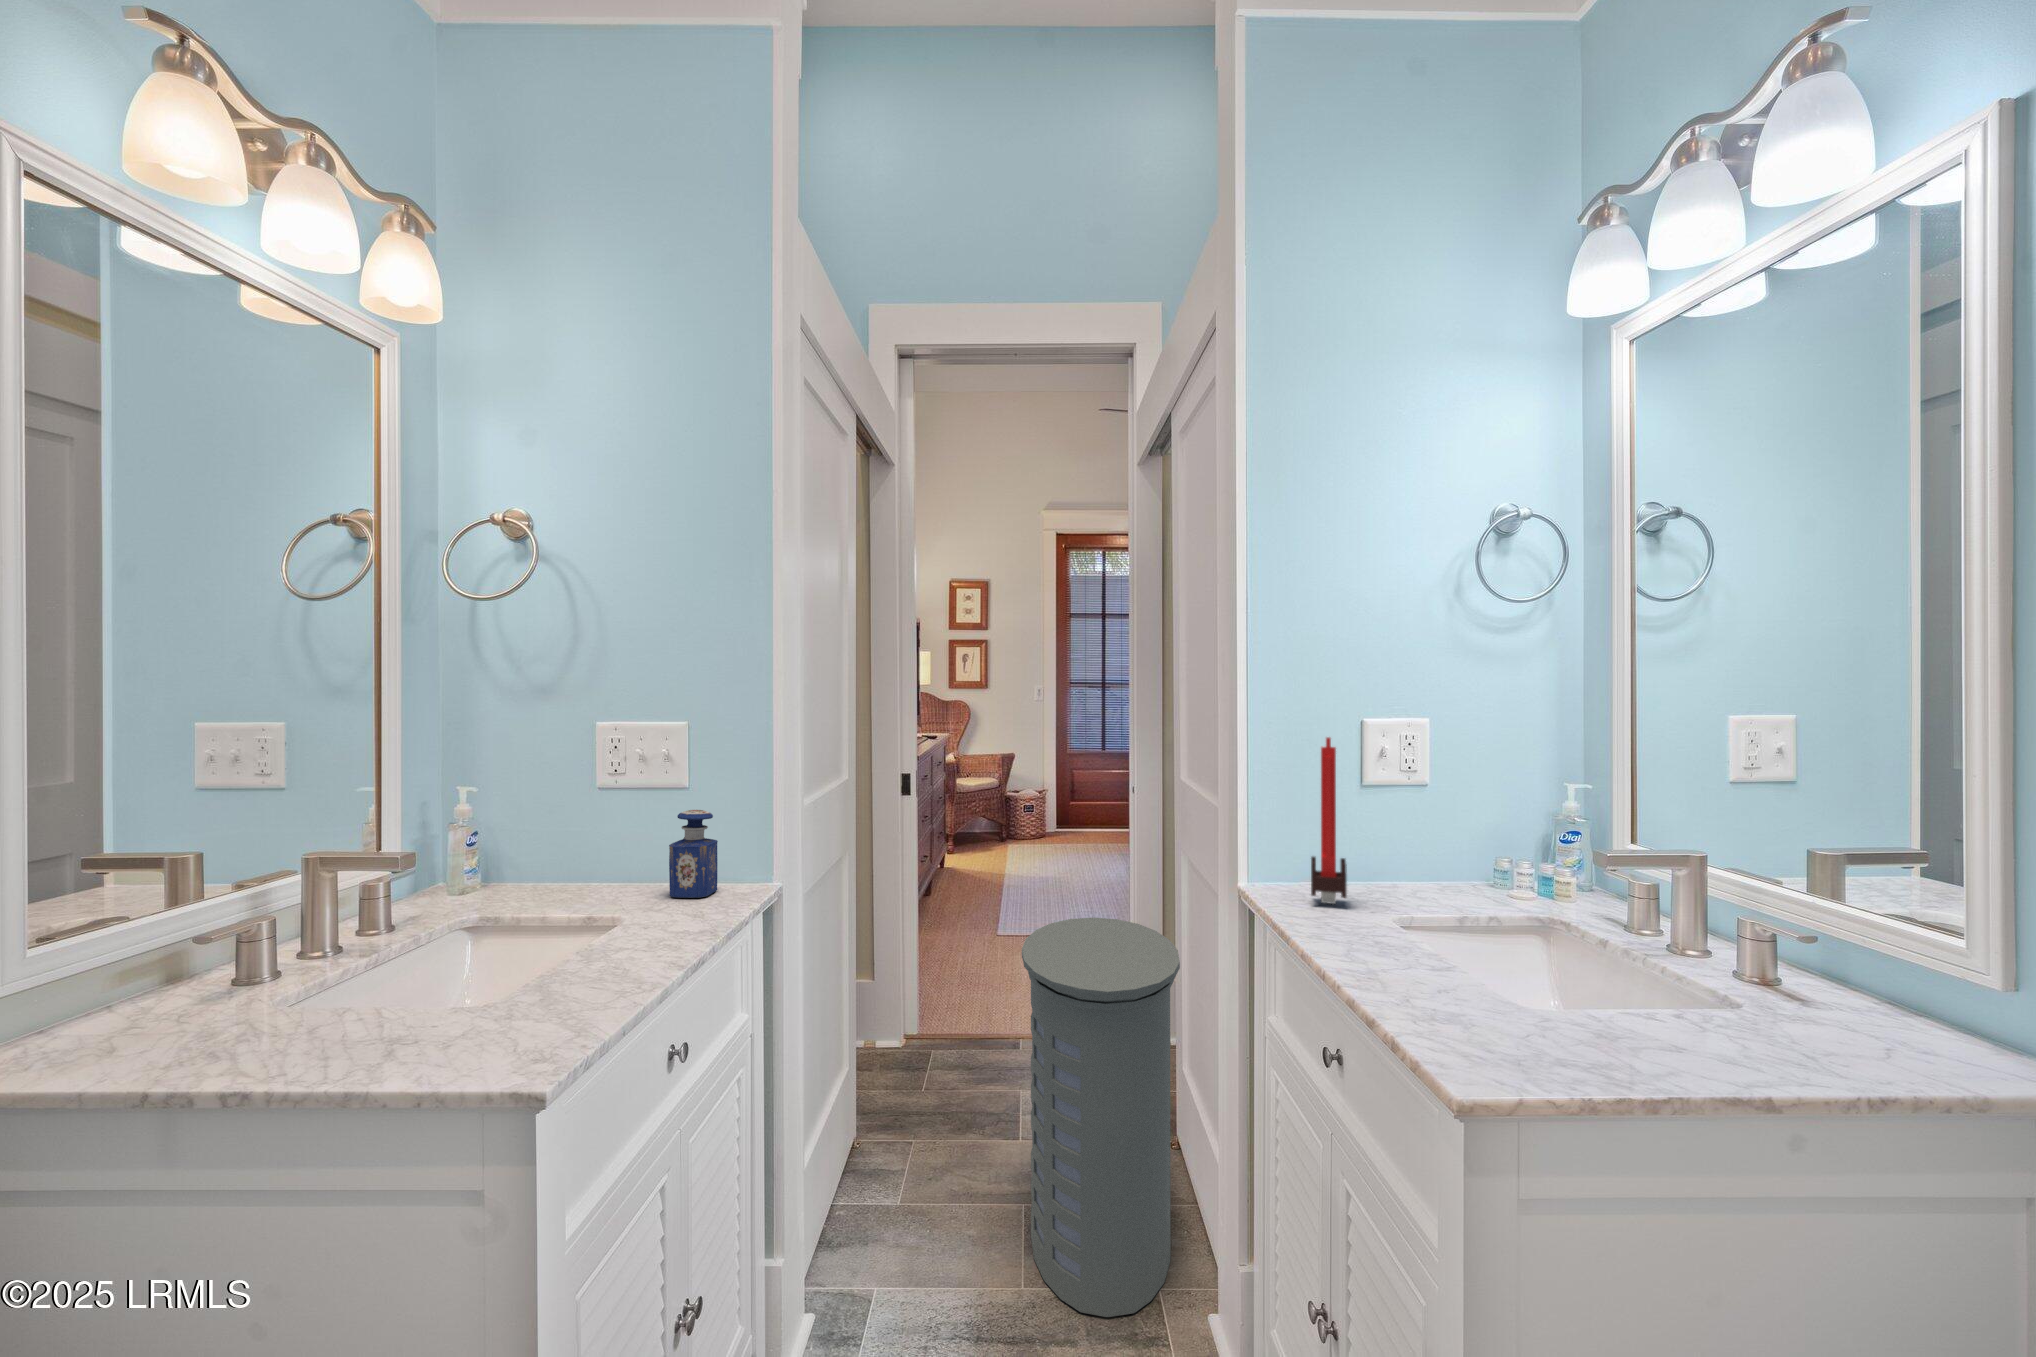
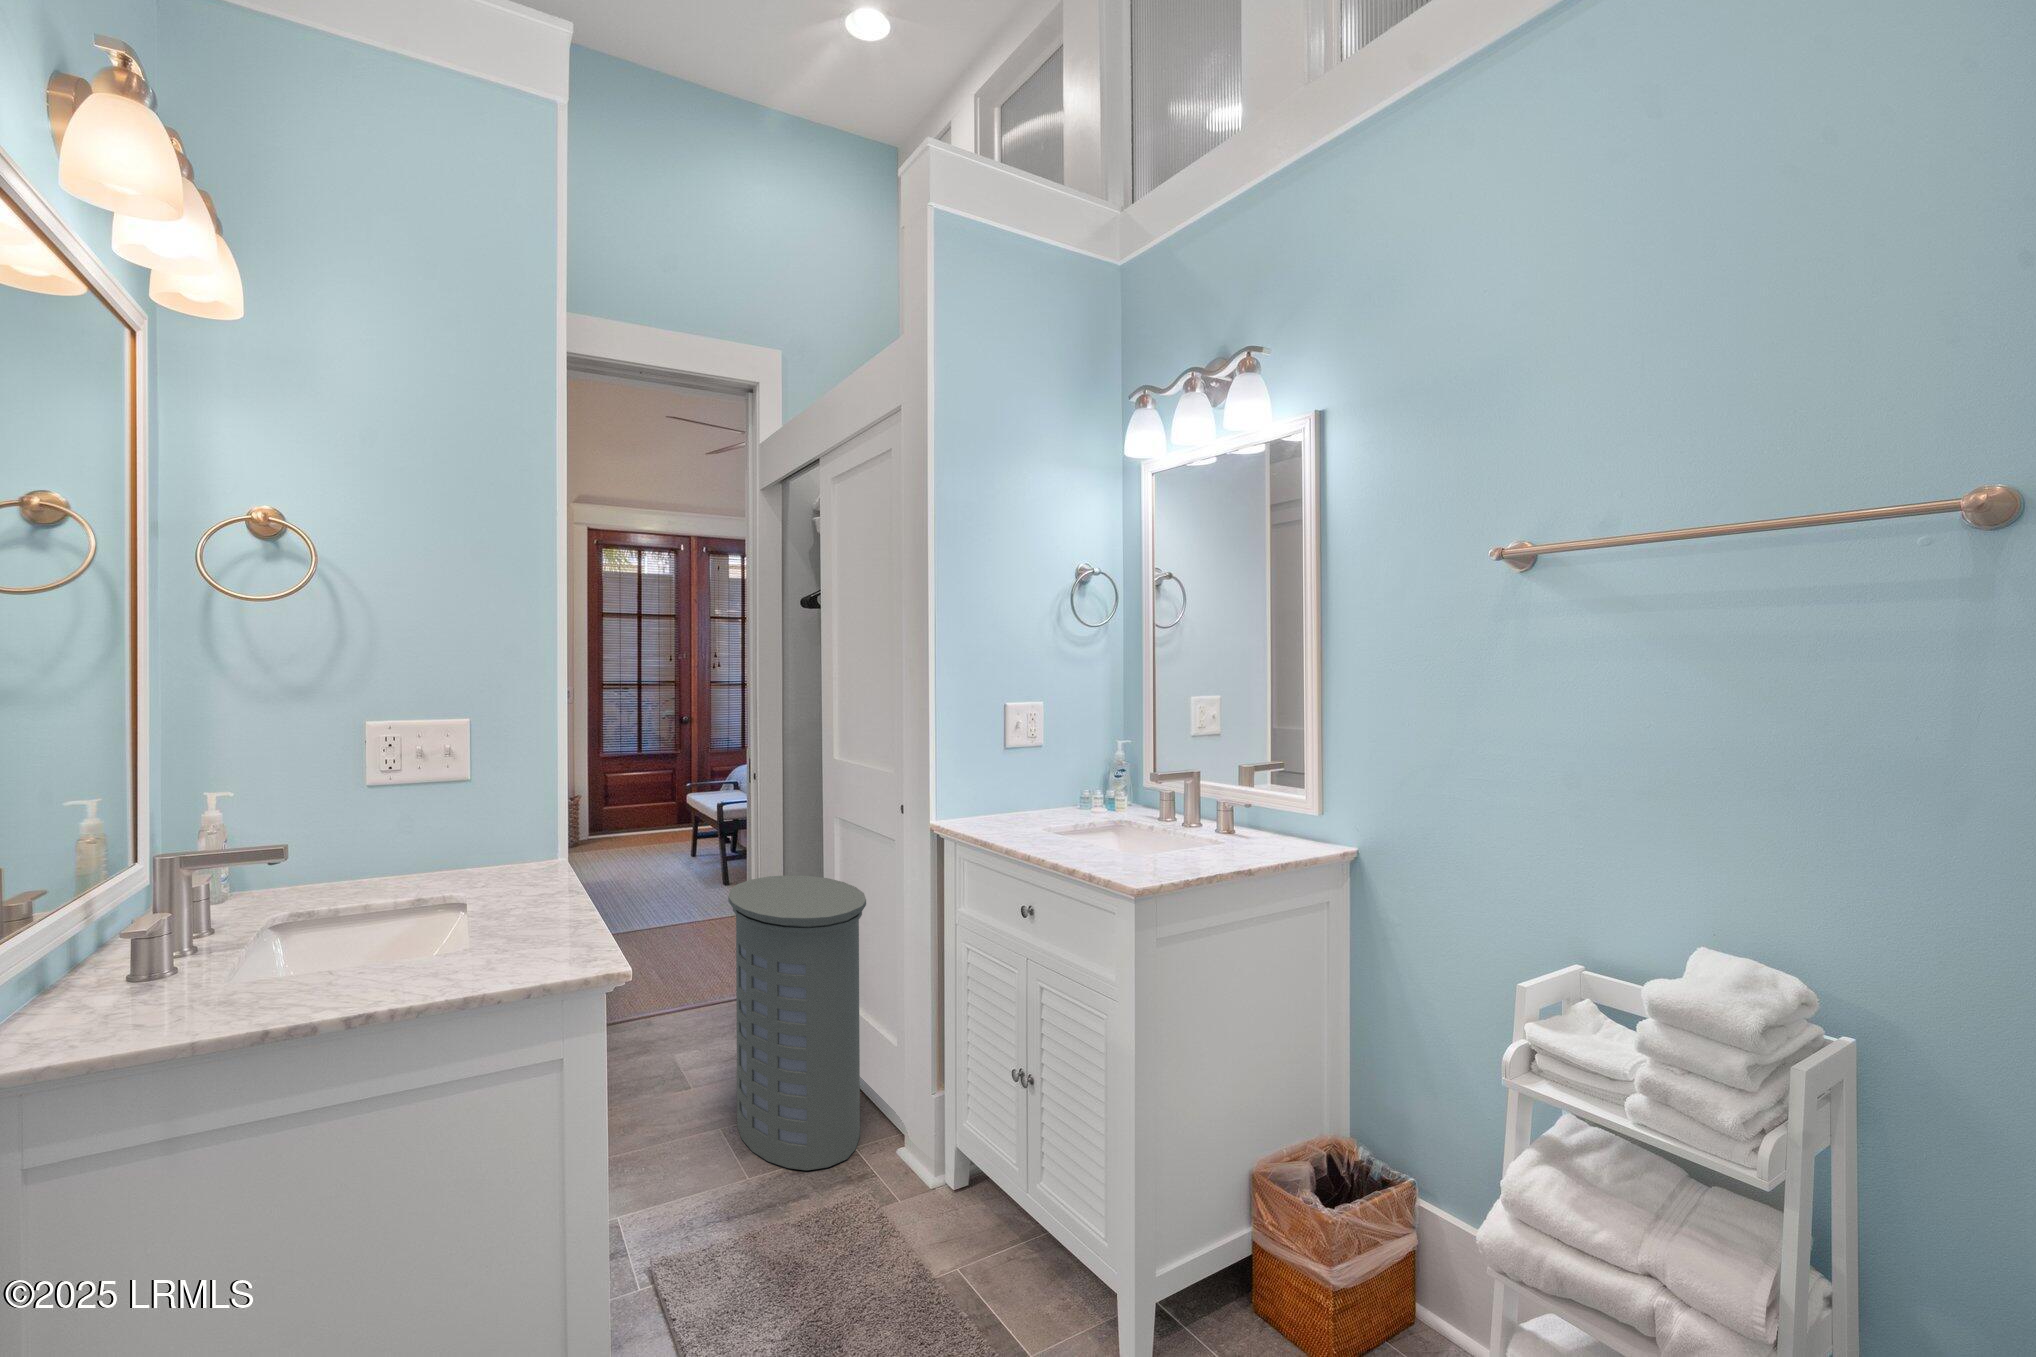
candle: present [1311,737,1347,904] -> none [984,715,1010,826]
perfume bottle: present [669,810,718,898] -> none [470,798,511,877]

